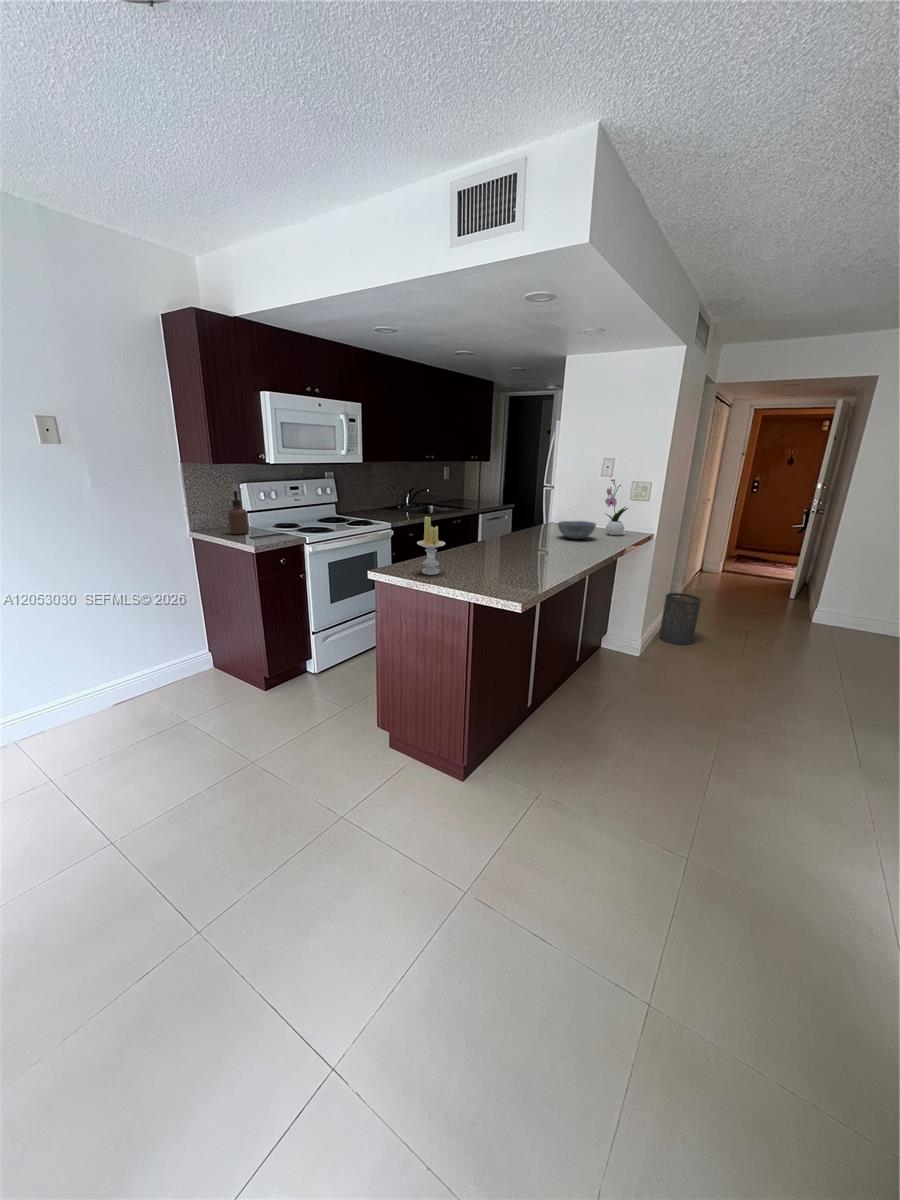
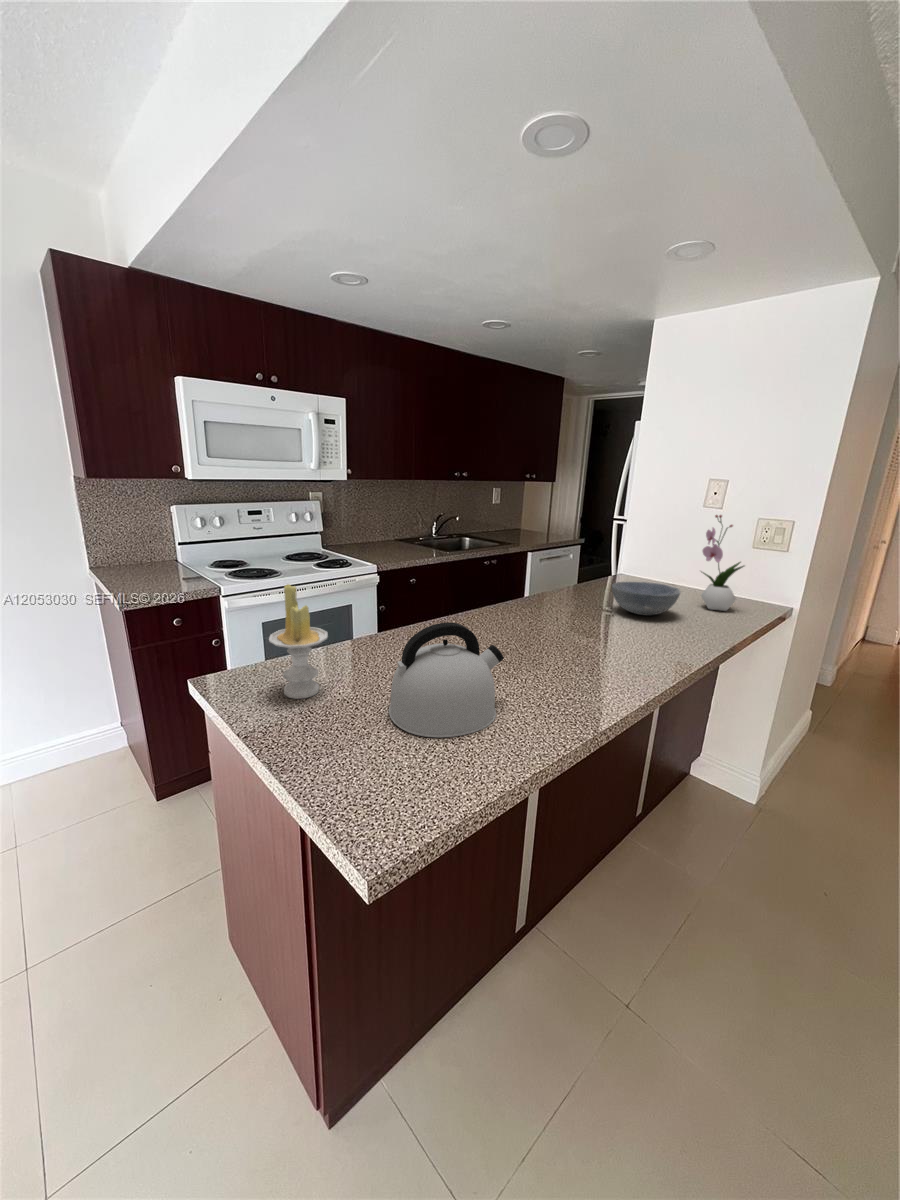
soap dispenser: present [228,491,249,535] -> none [123,516,156,577]
kettle: none [480,530,532,580] -> present [389,622,504,738]
trash can: present [659,593,701,645] -> none [793,698,877,791]

